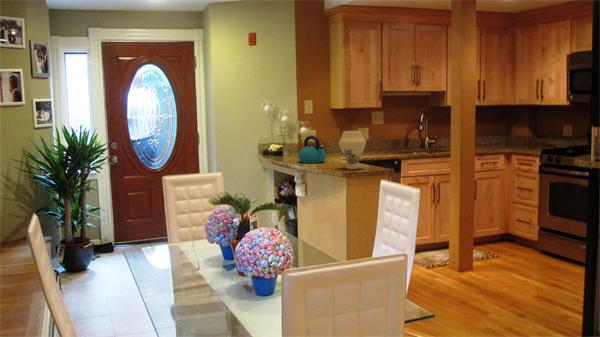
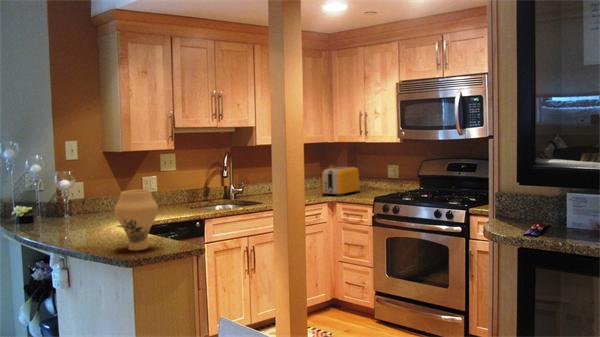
toaster: none [501,126,536,150] -> present [322,167,359,197]
kettle: present [298,136,326,163] -> none [50,196,95,239]

